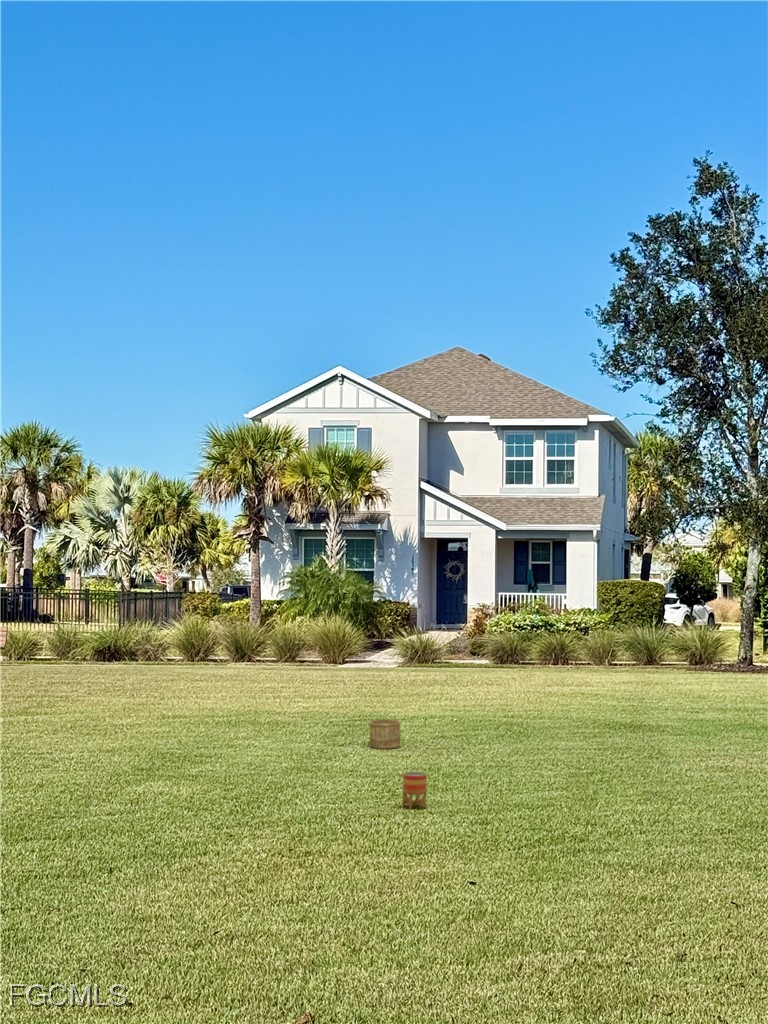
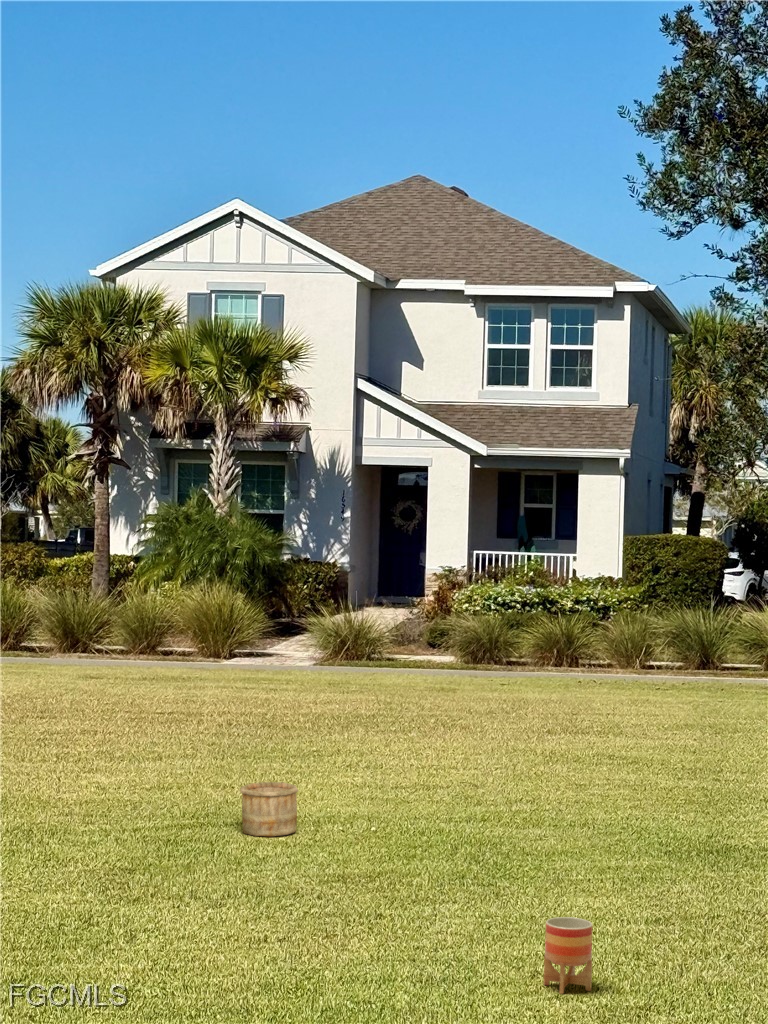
planter: present [403,771,427,809] -> present [543,917,593,994]

